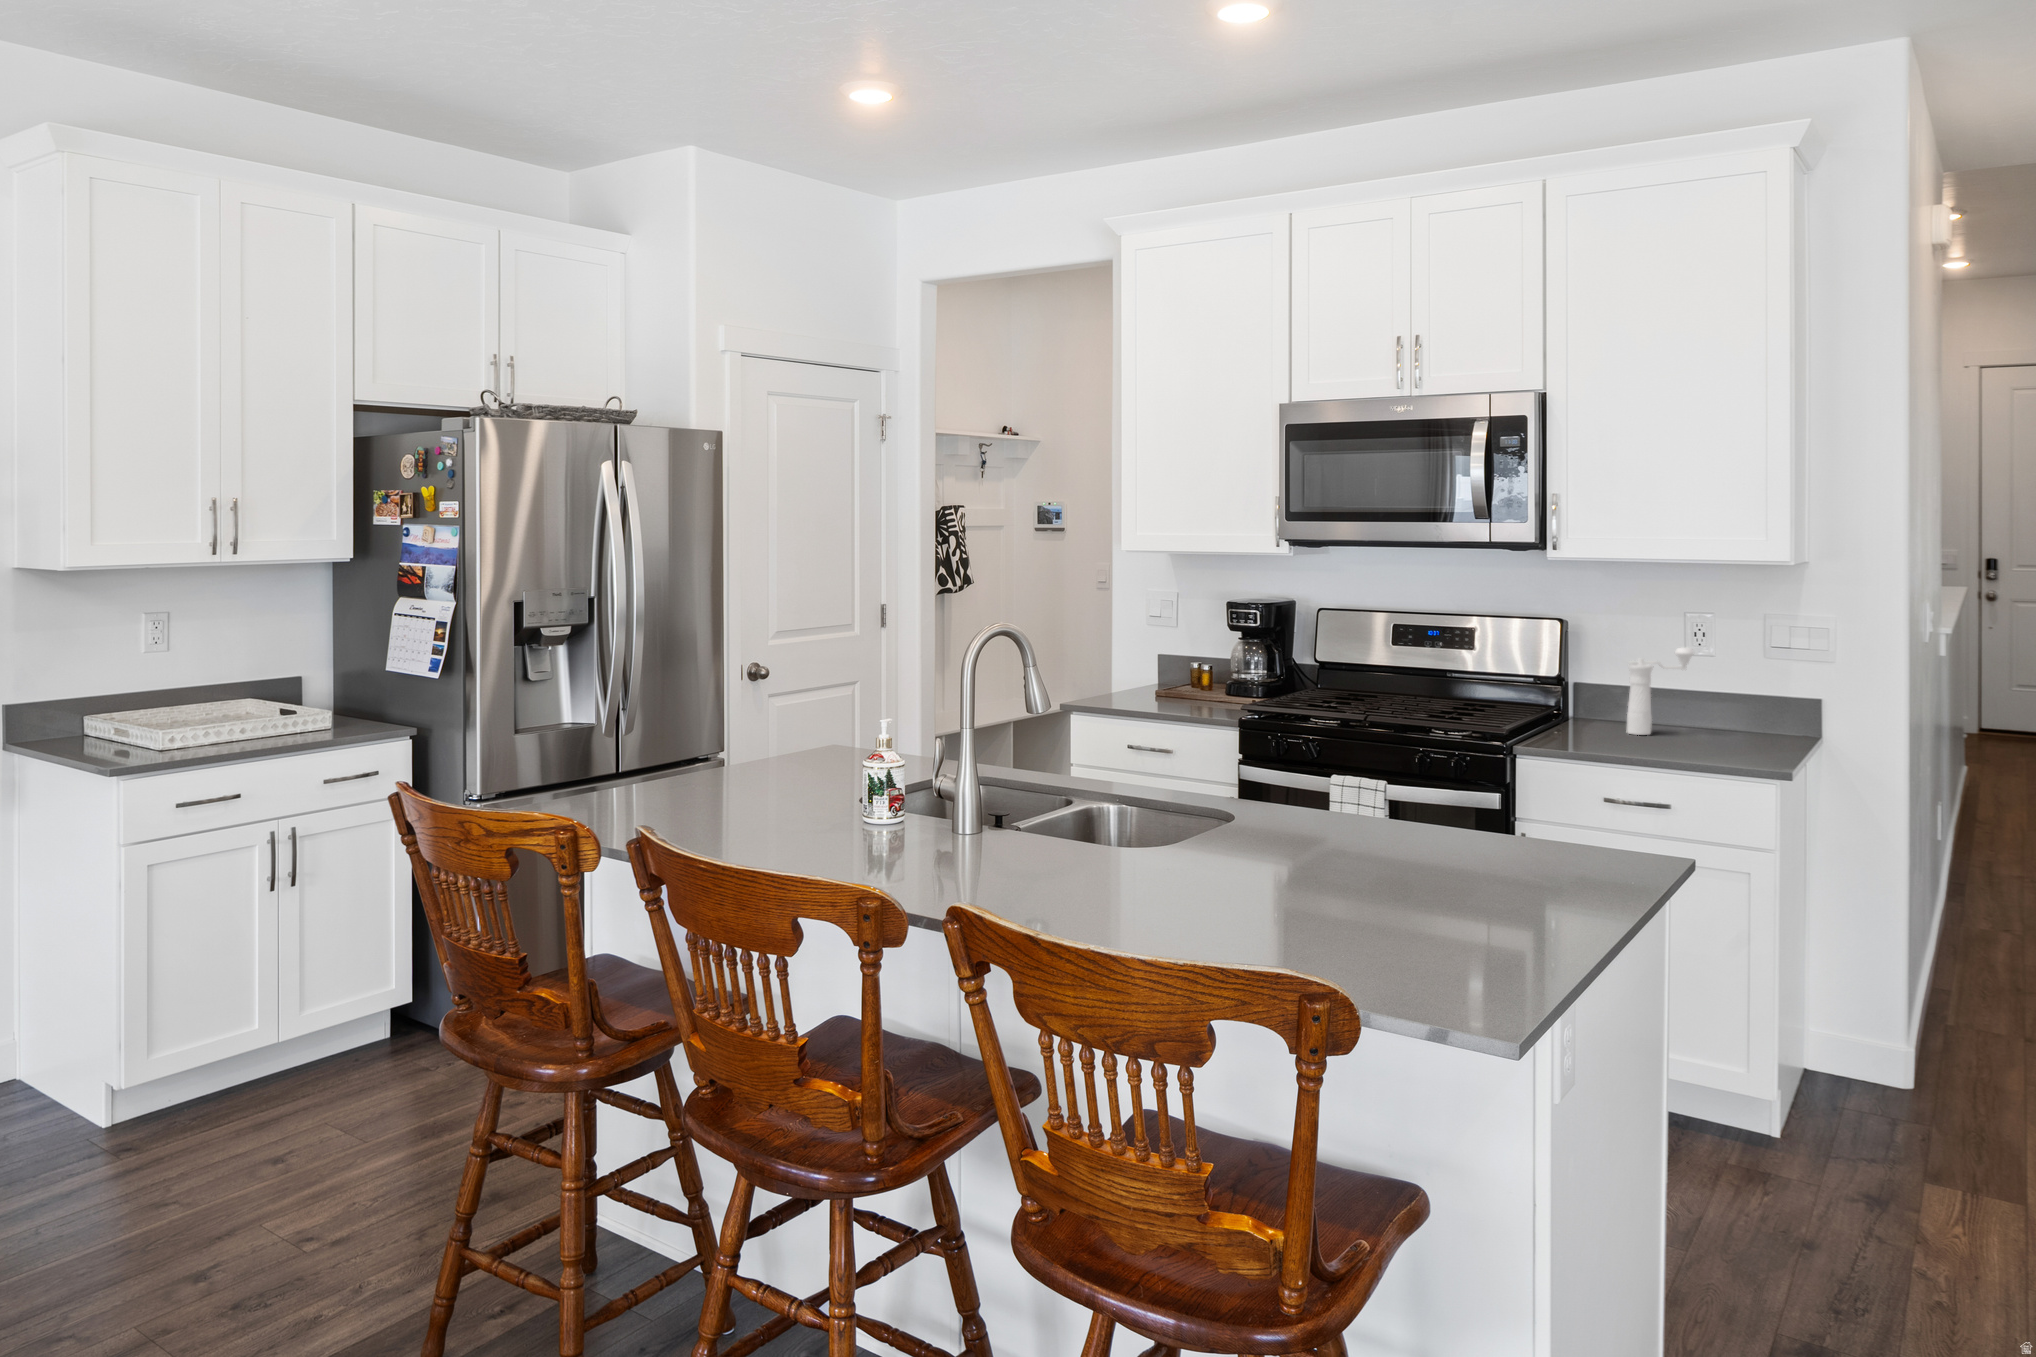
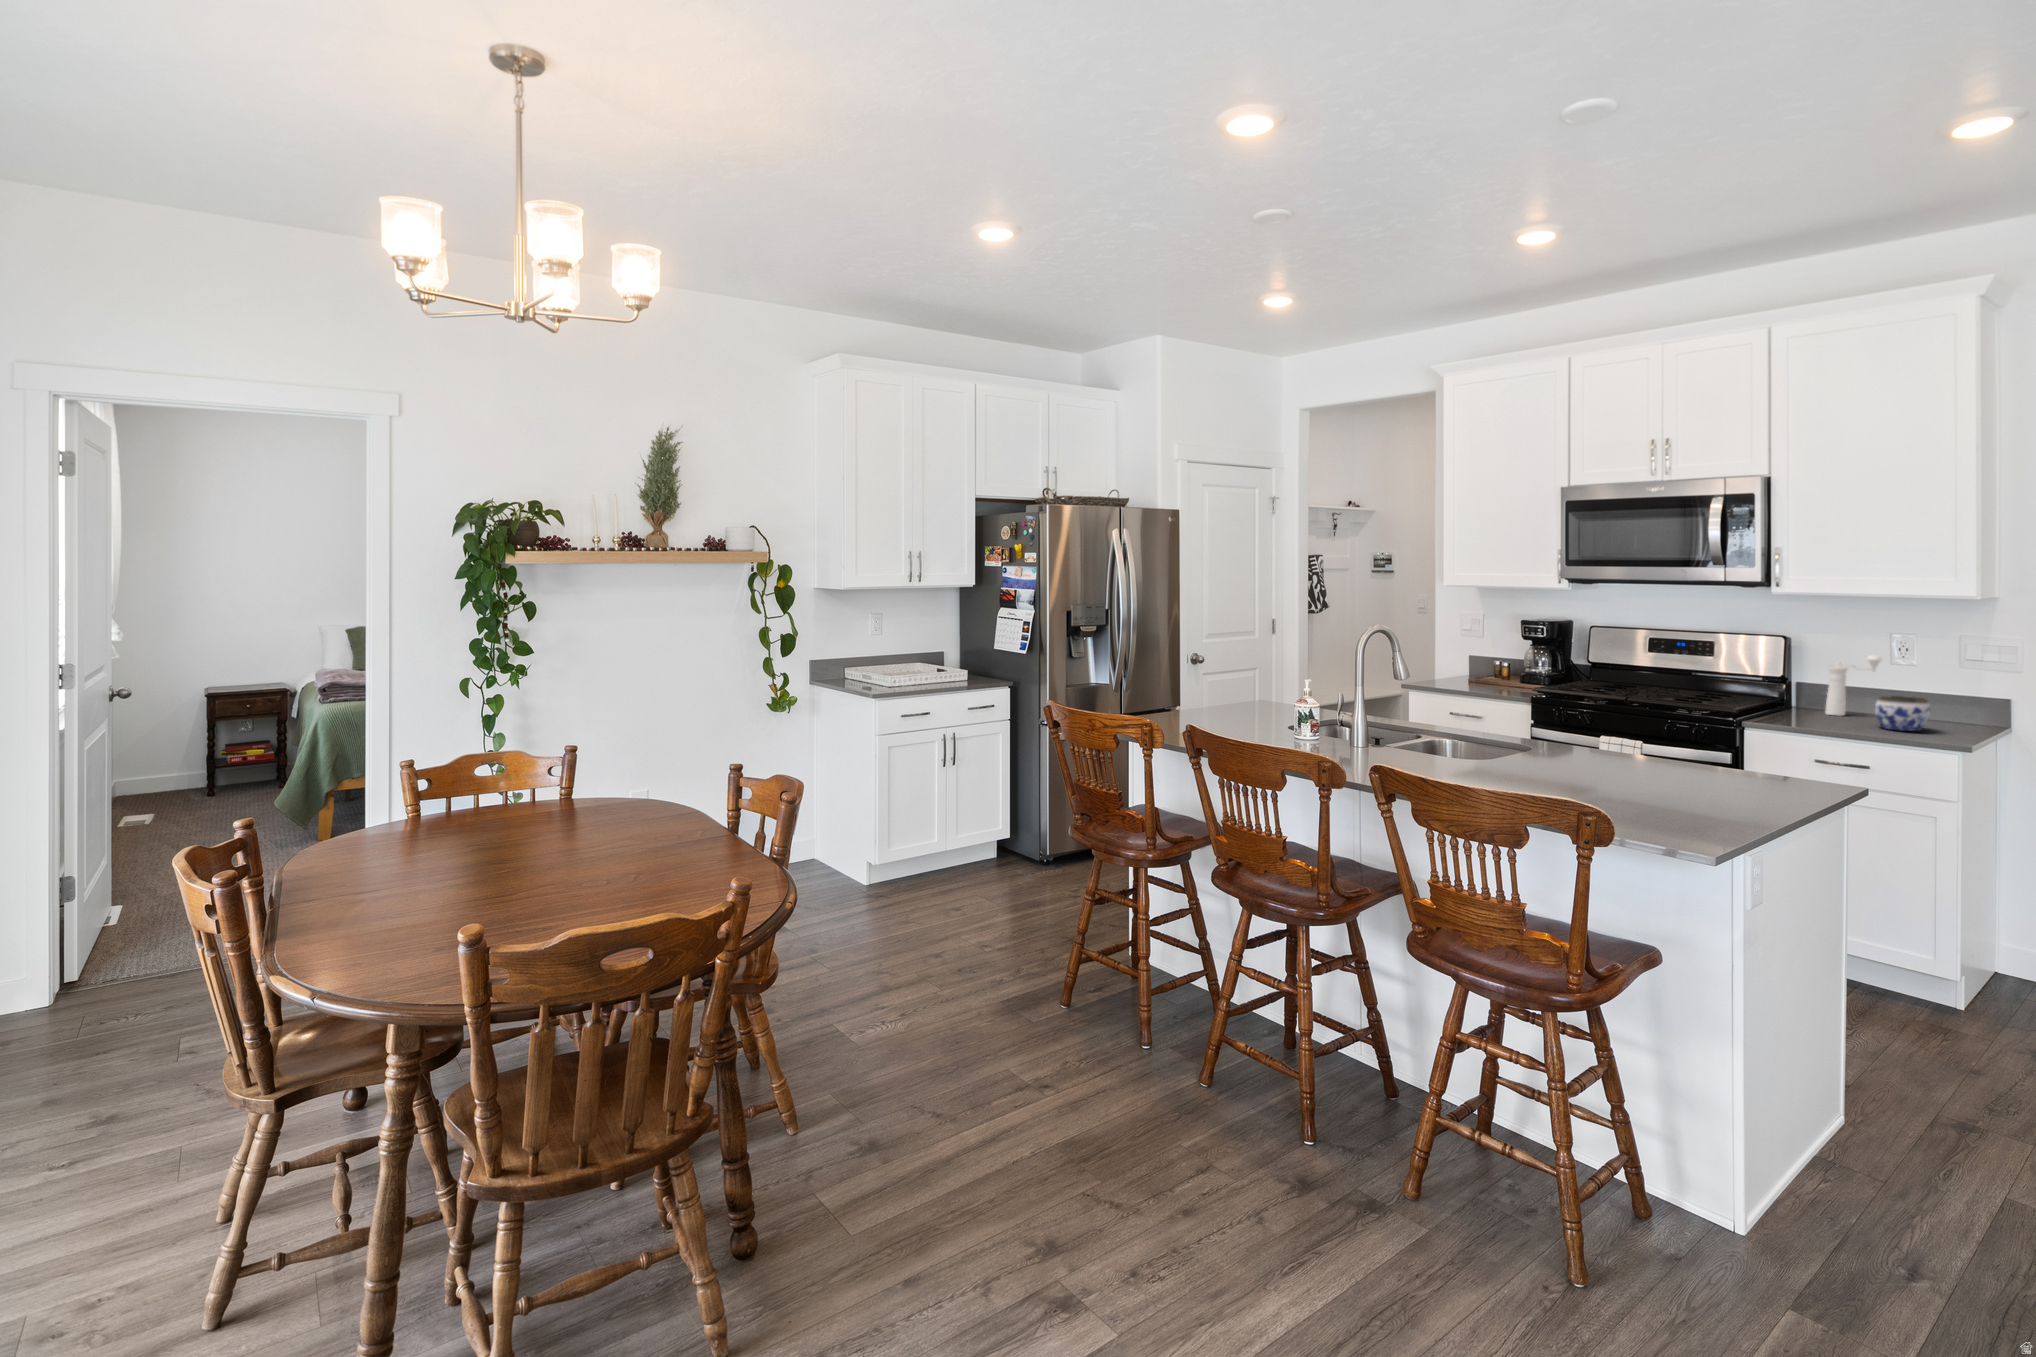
jar: none [1690,706,1759,757] -> present [1875,696,1931,731]

